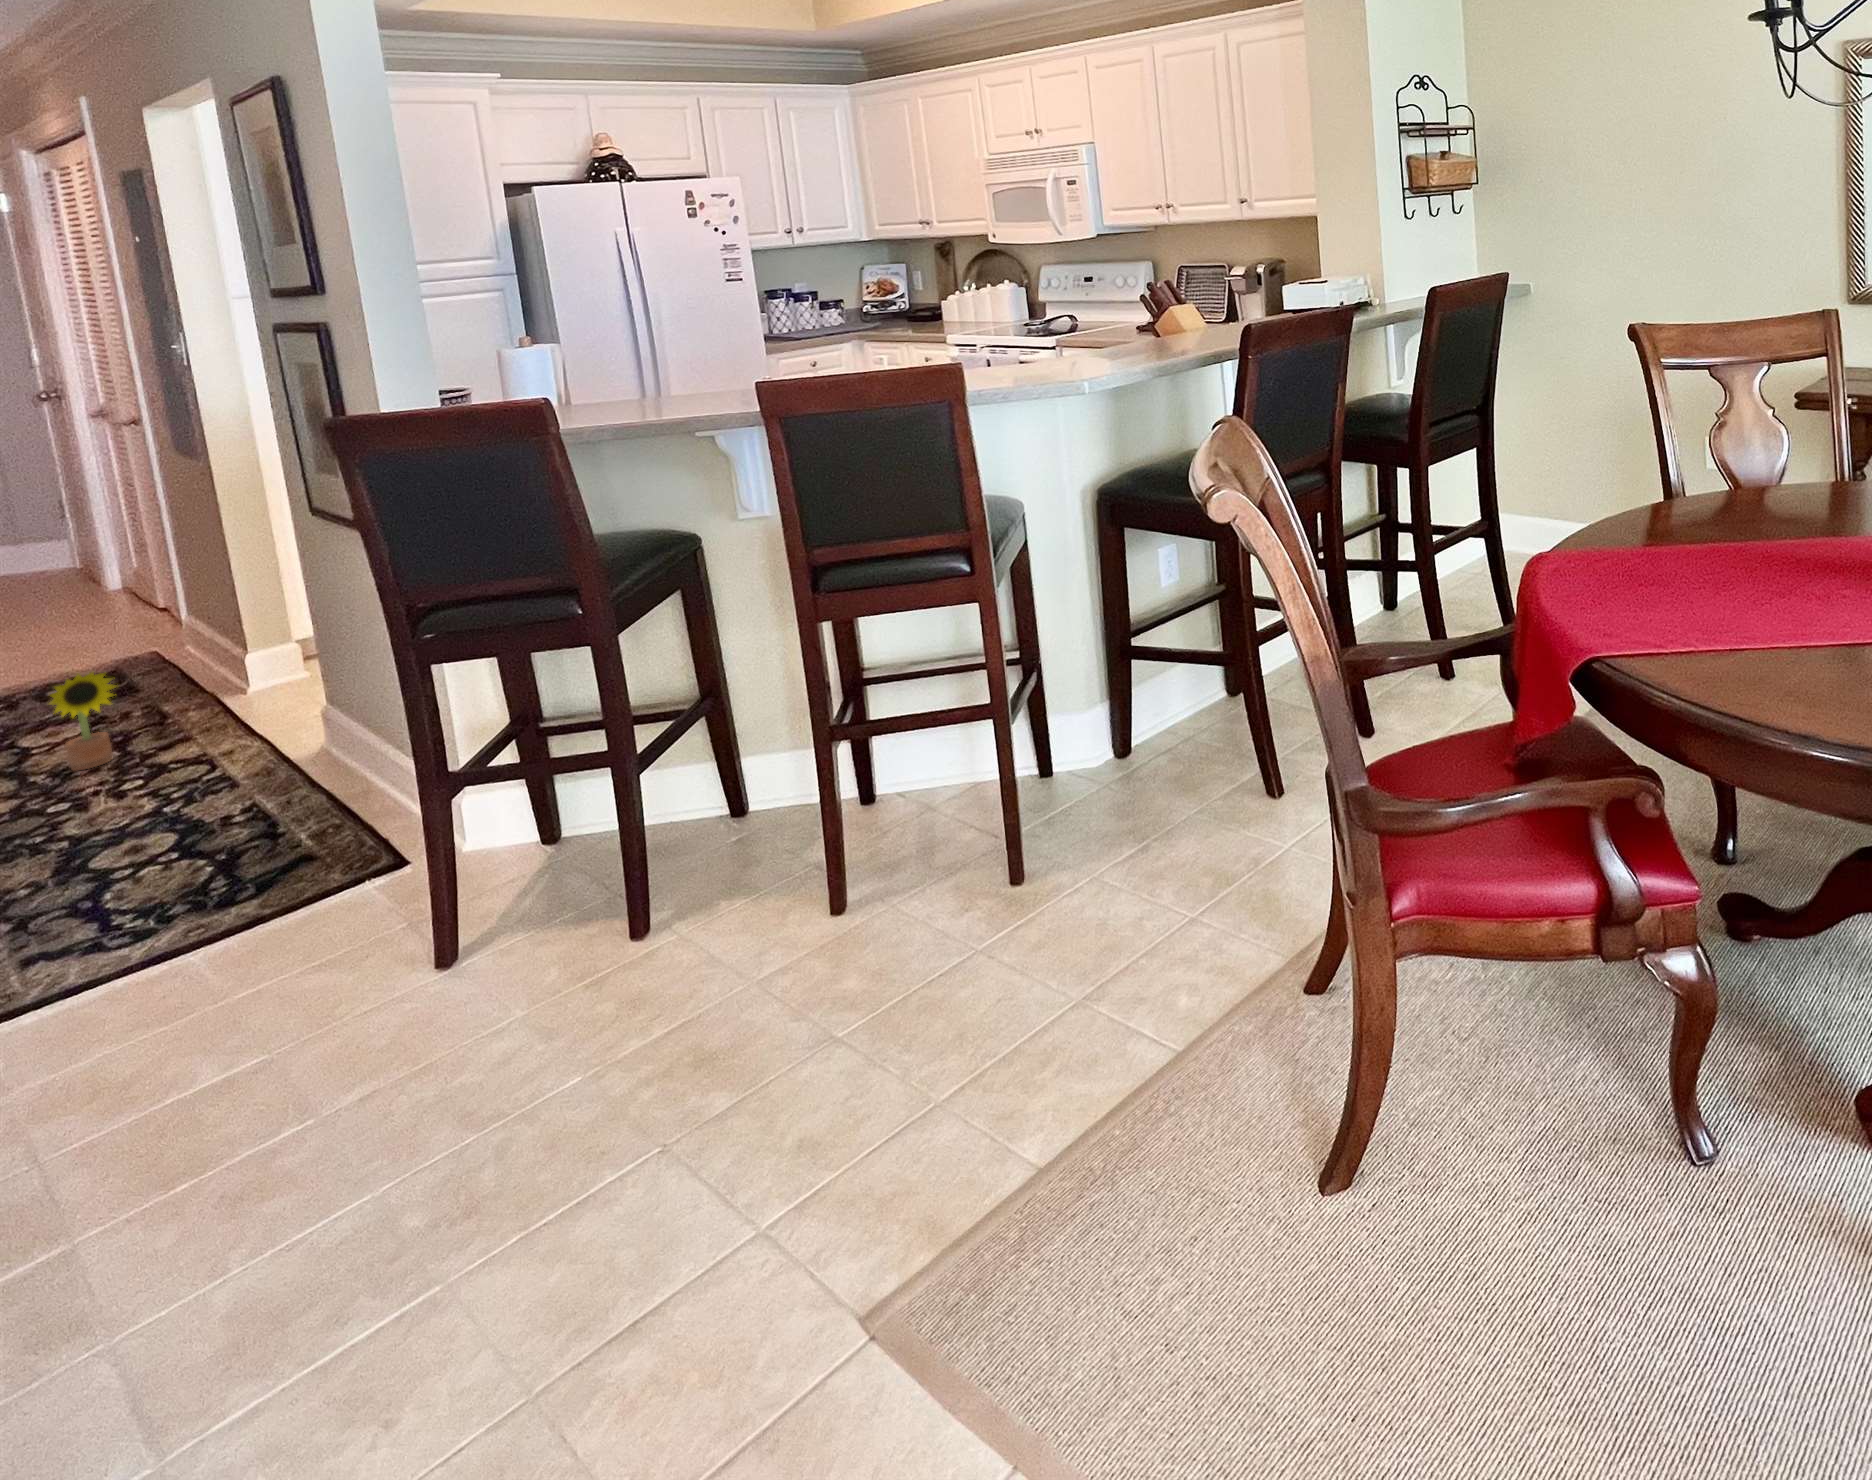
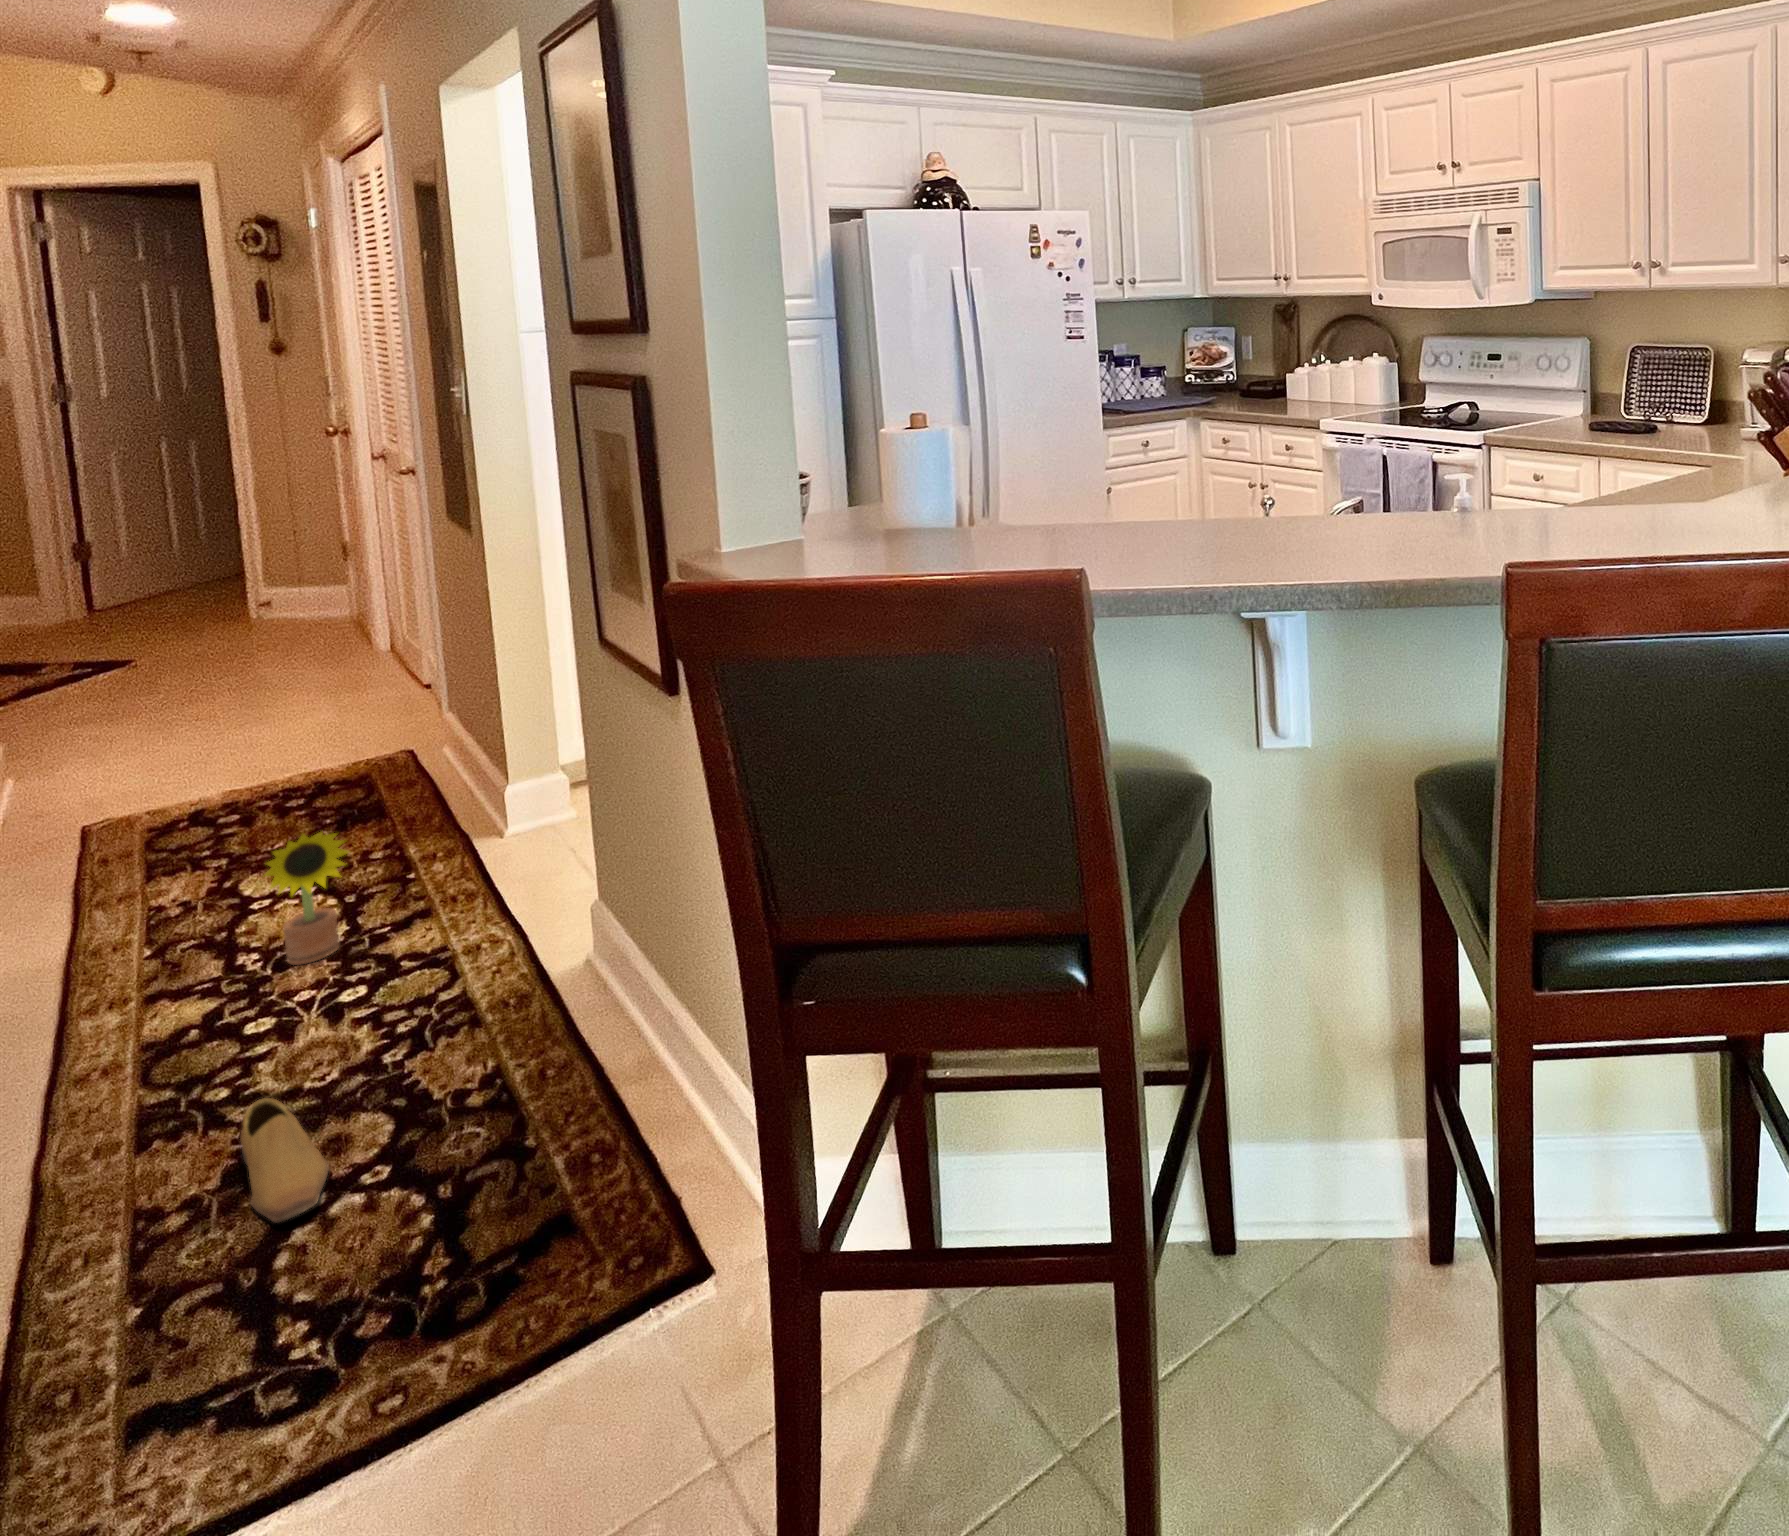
shoe: none [69,808,139,862] -> present [240,1098,329,1222]

